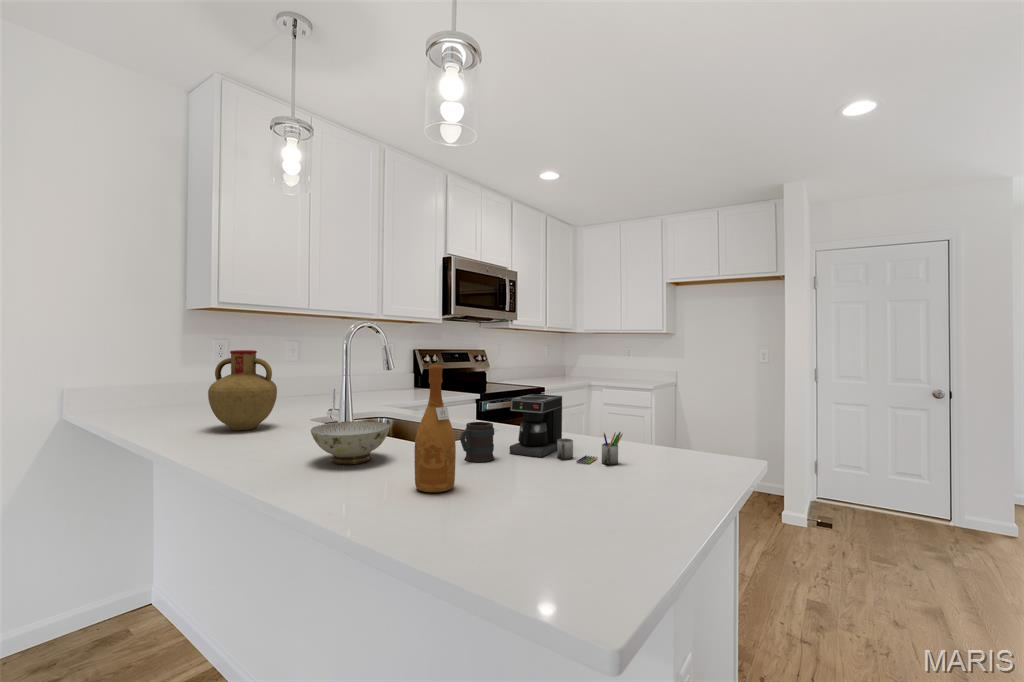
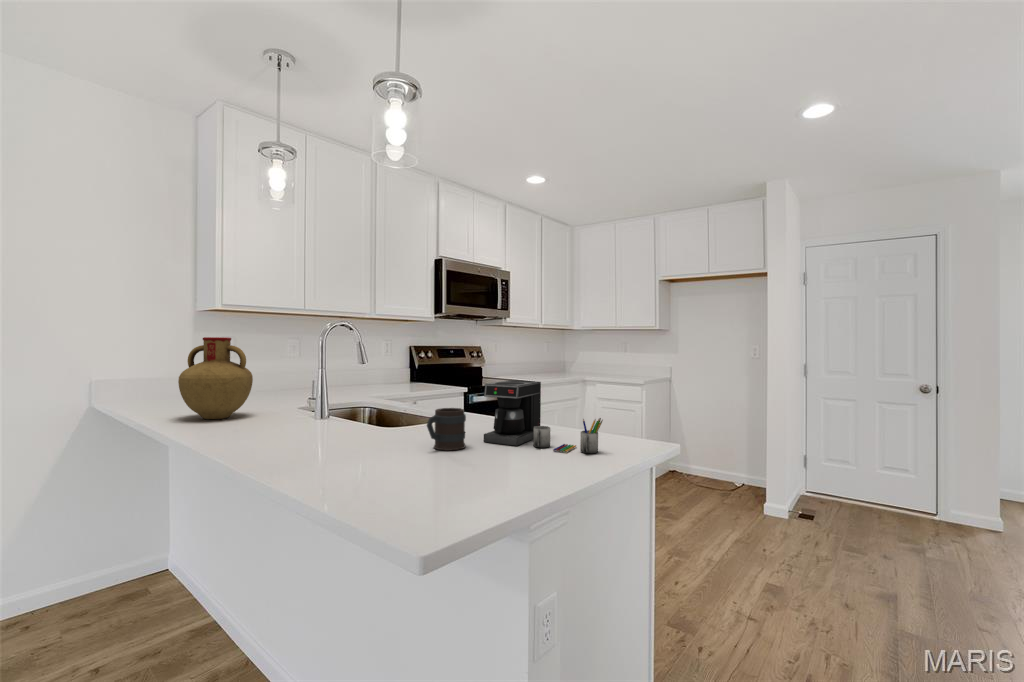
wine bottle: present [415,364,456,492] -> none [366,339,412,483]
ceramic bowl: present [311,421,390,464] -> none [265,407,354,453]

